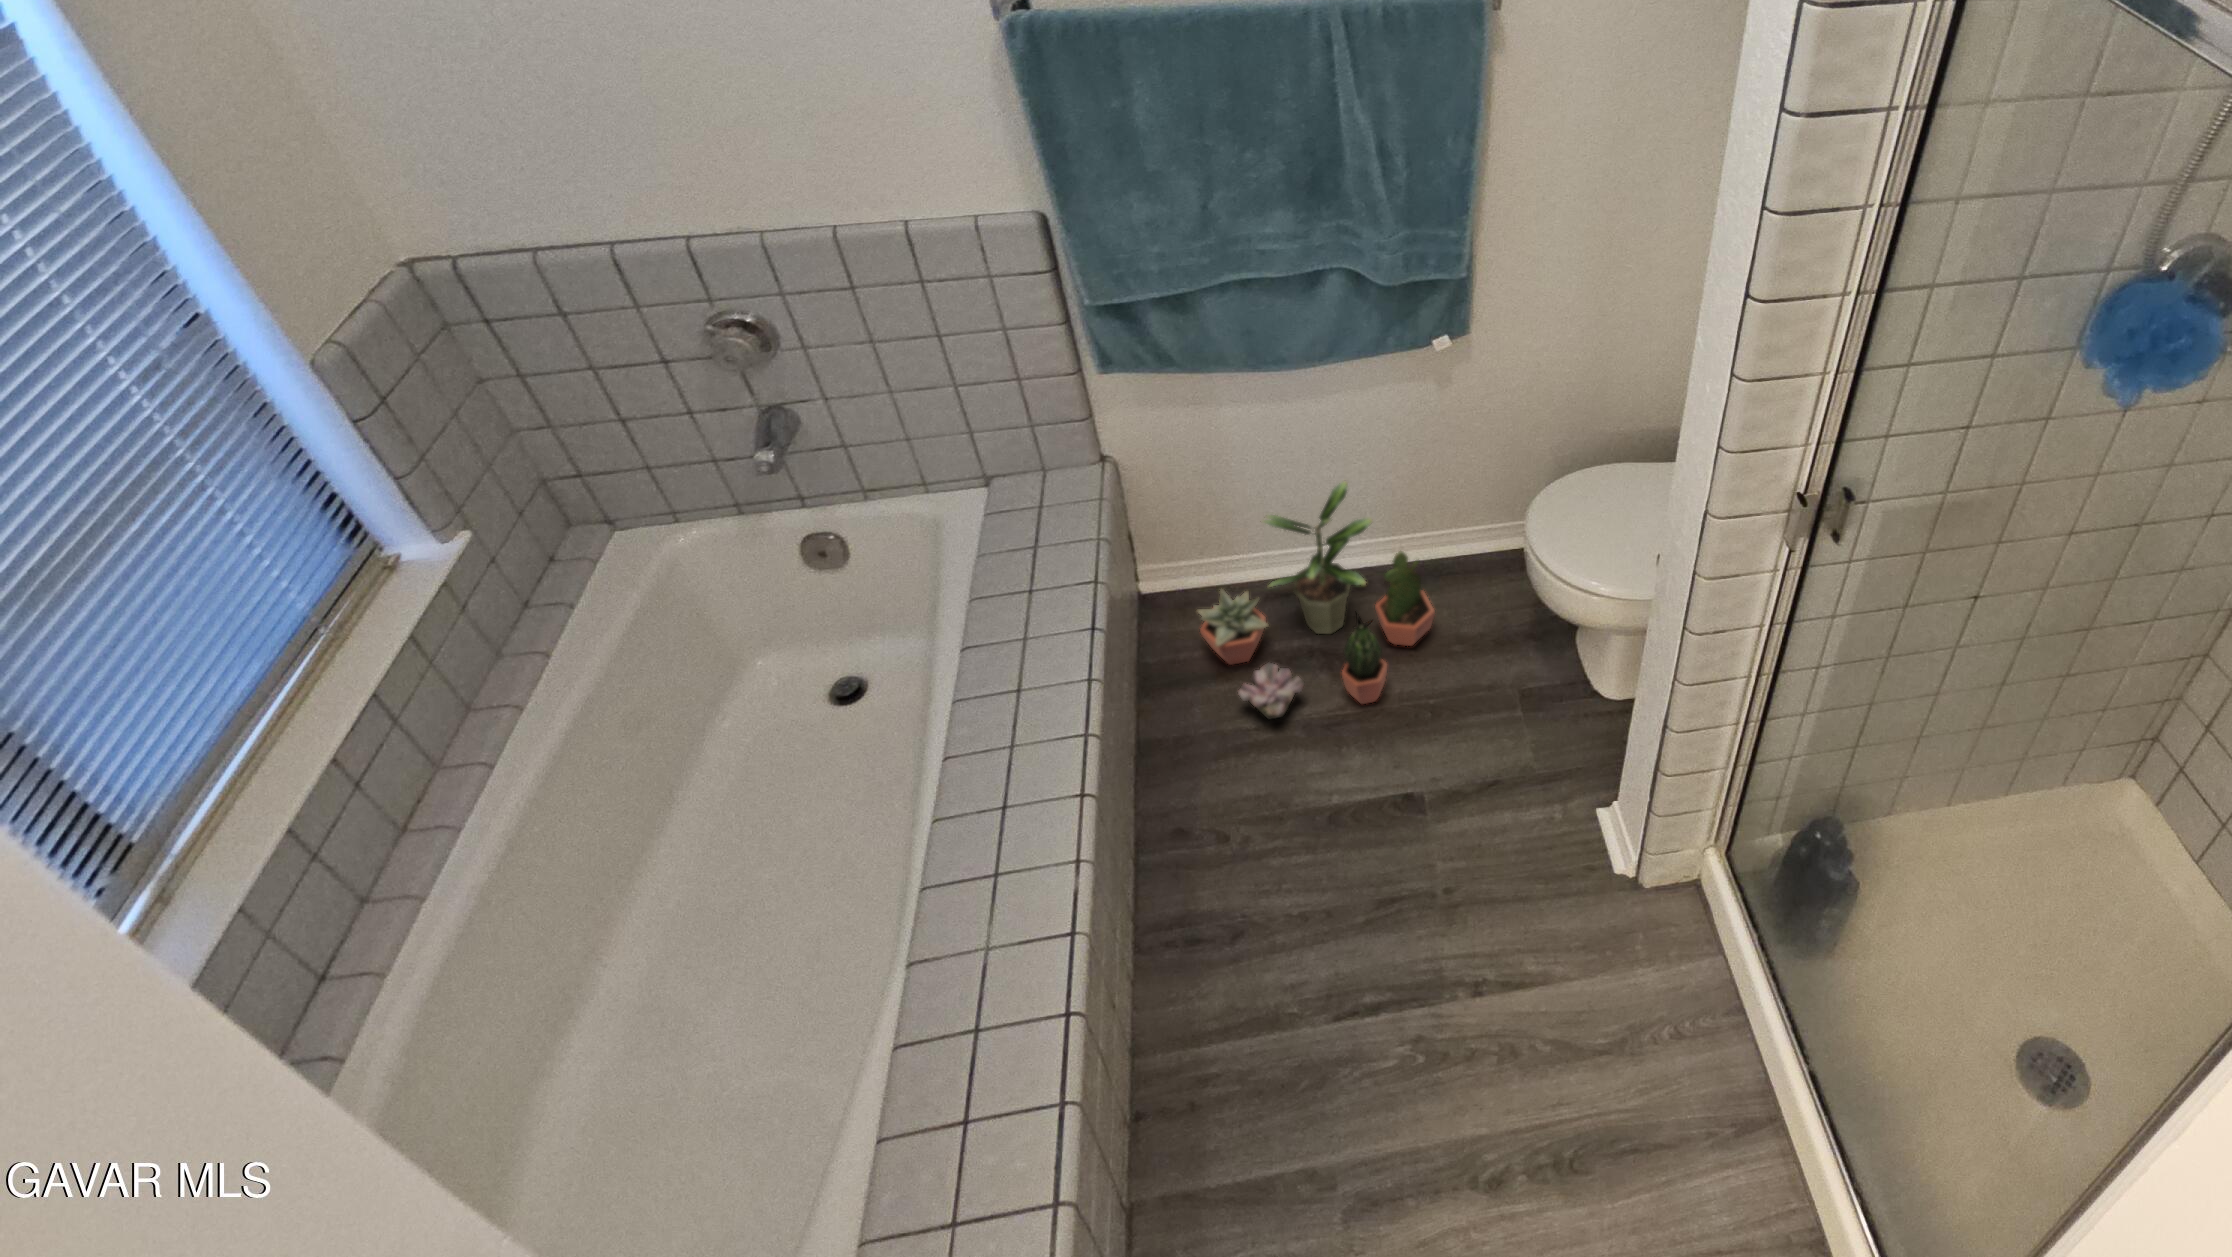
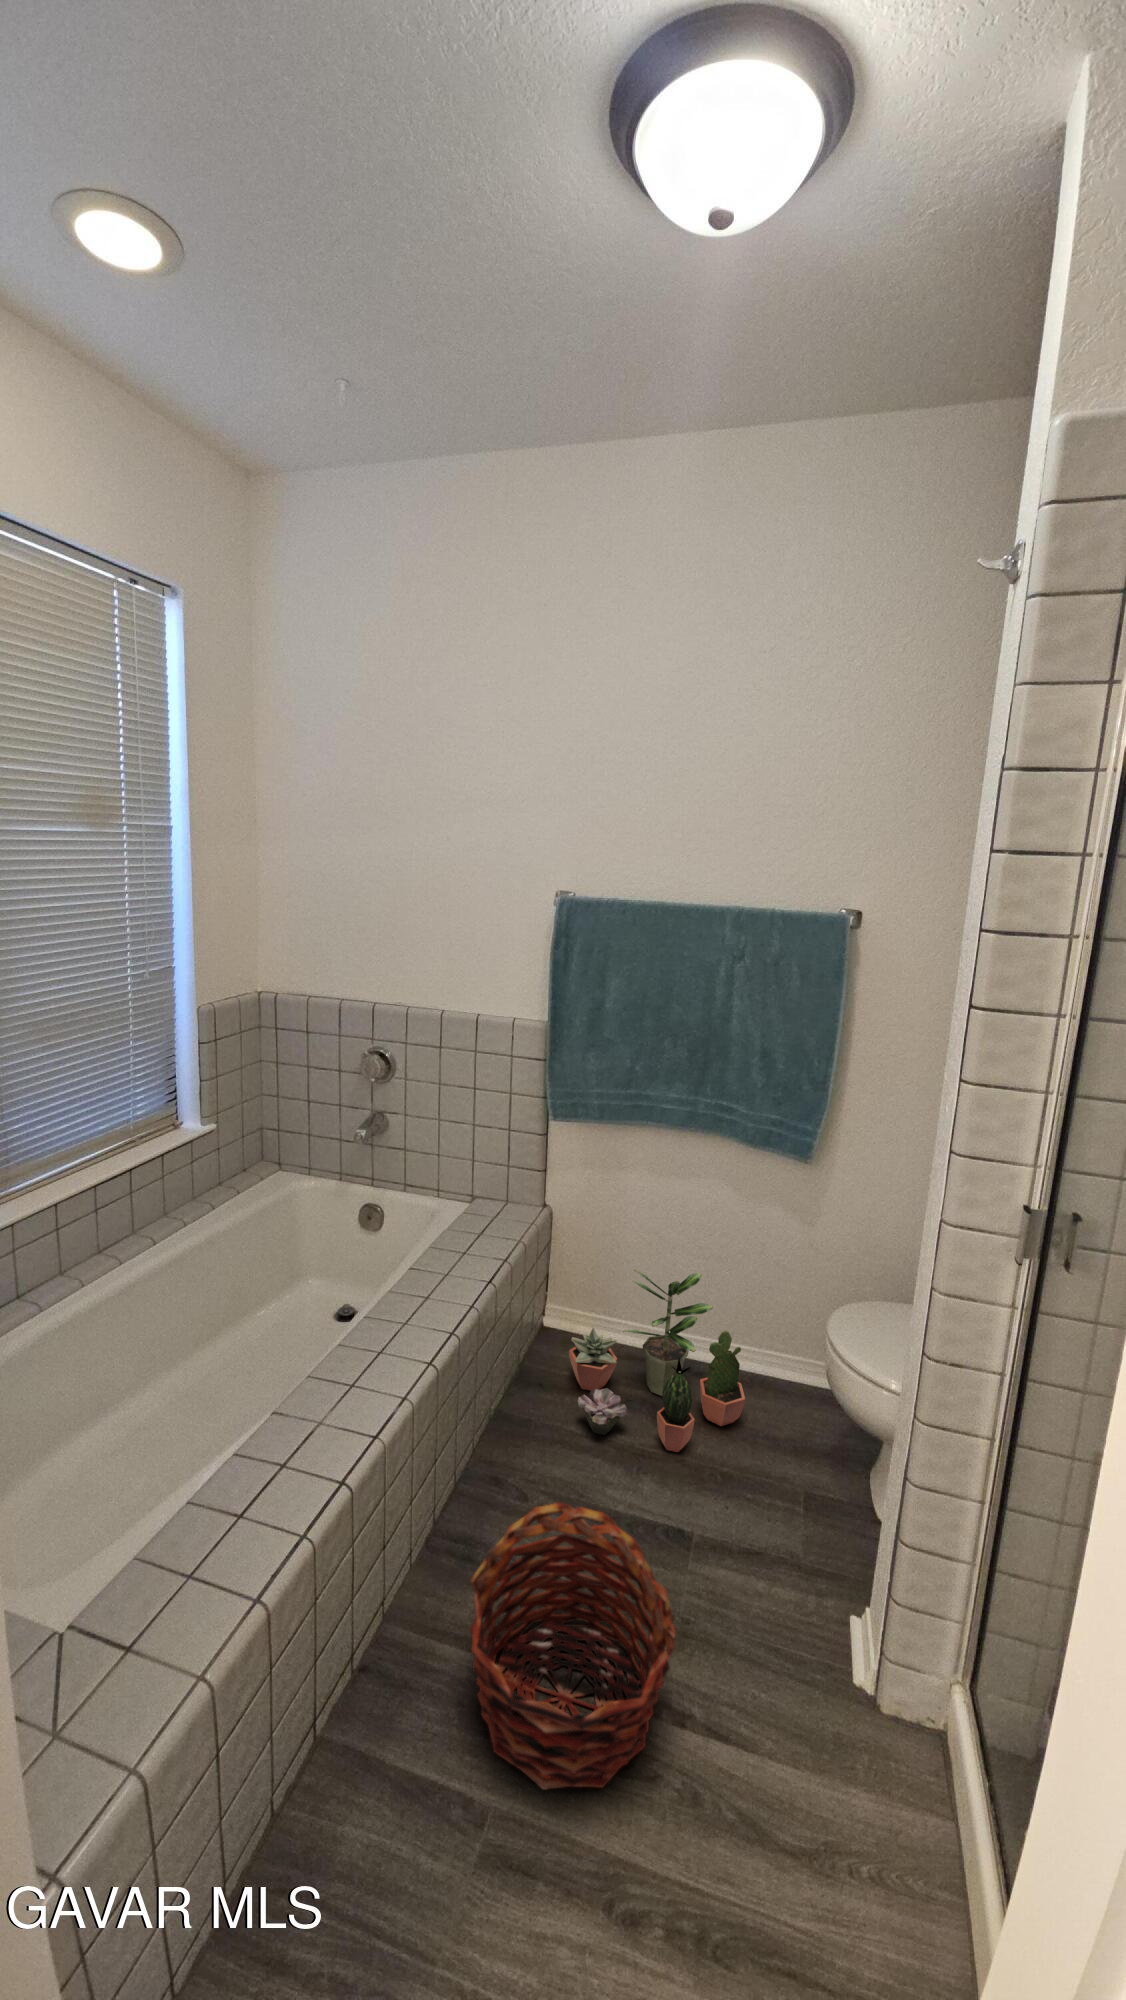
basket: none [1233,877,1469,1124] -> present [470,1503,676,1789]

